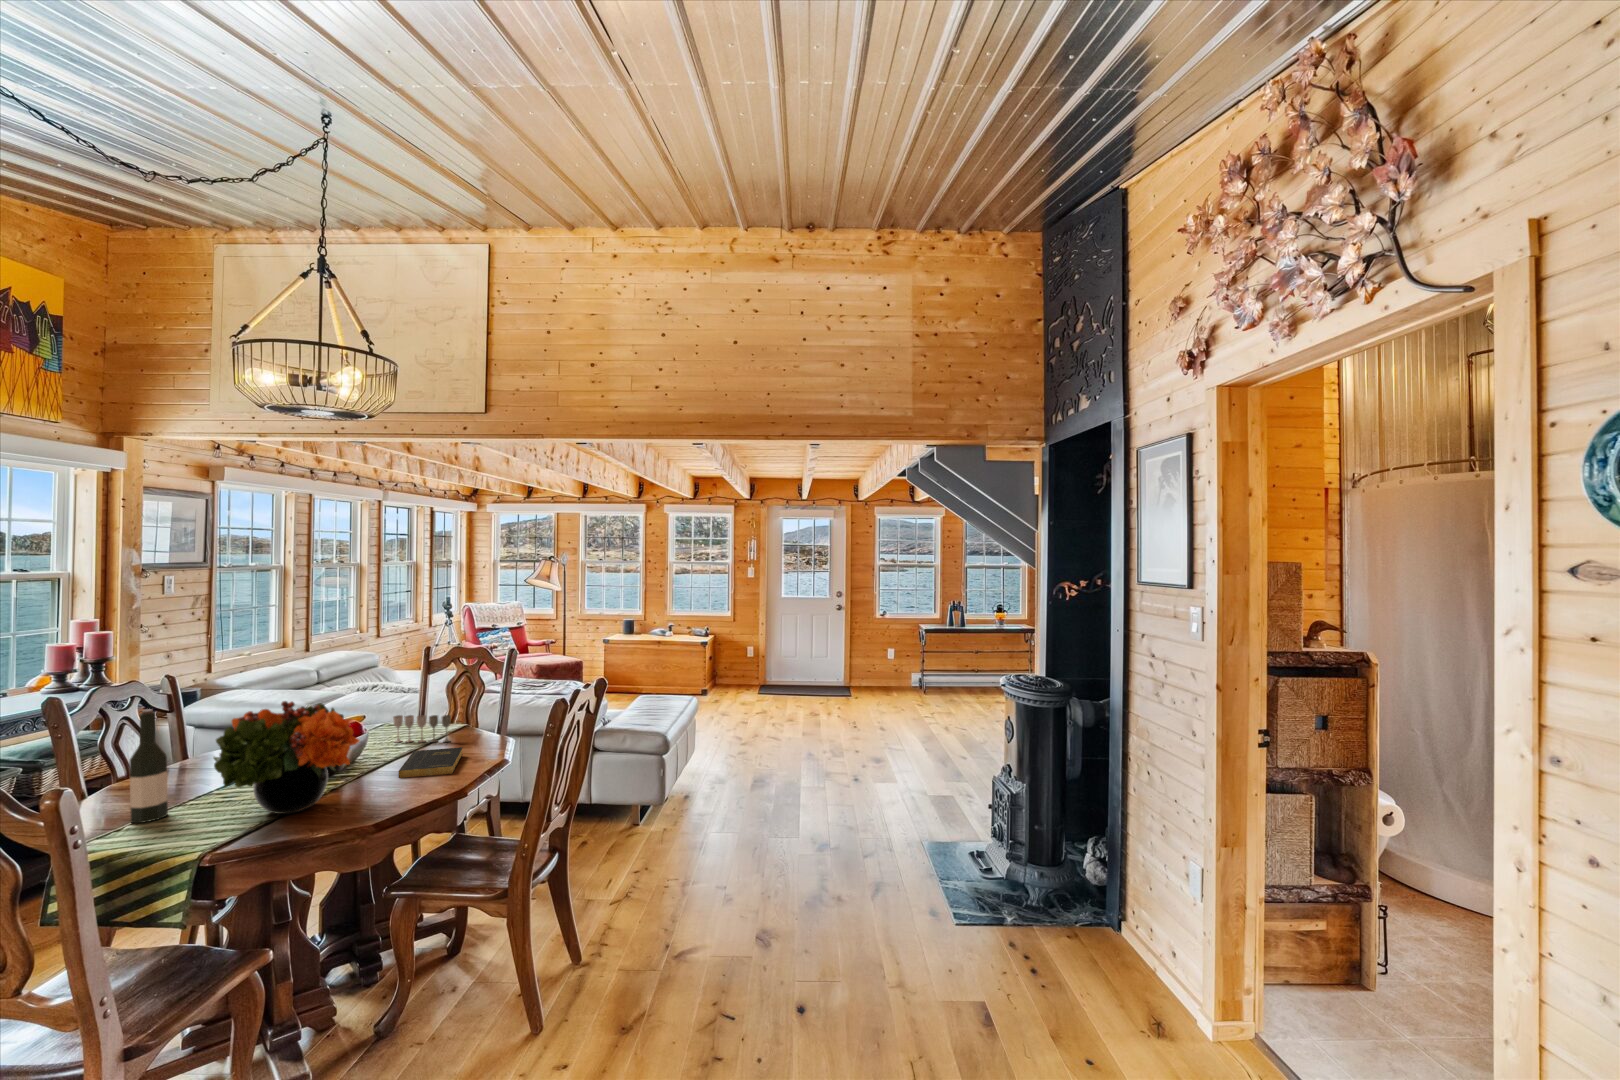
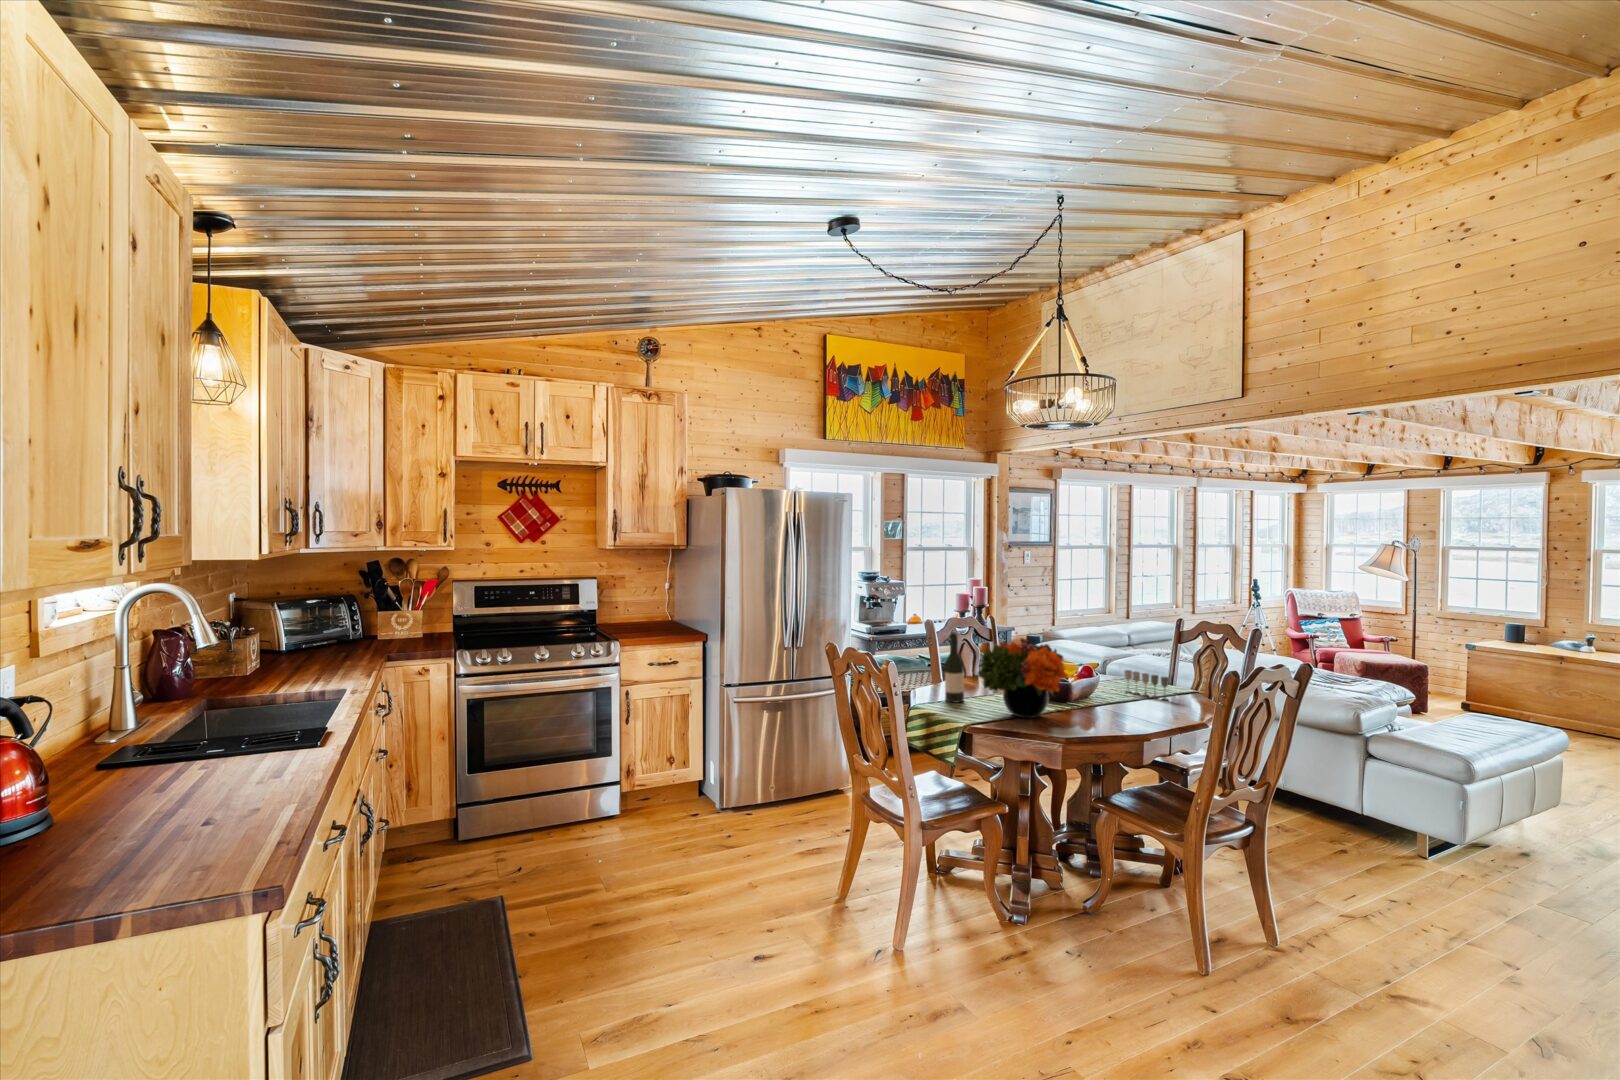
book: present [399,747,463,778] -> none [1106,699,1168,722]

